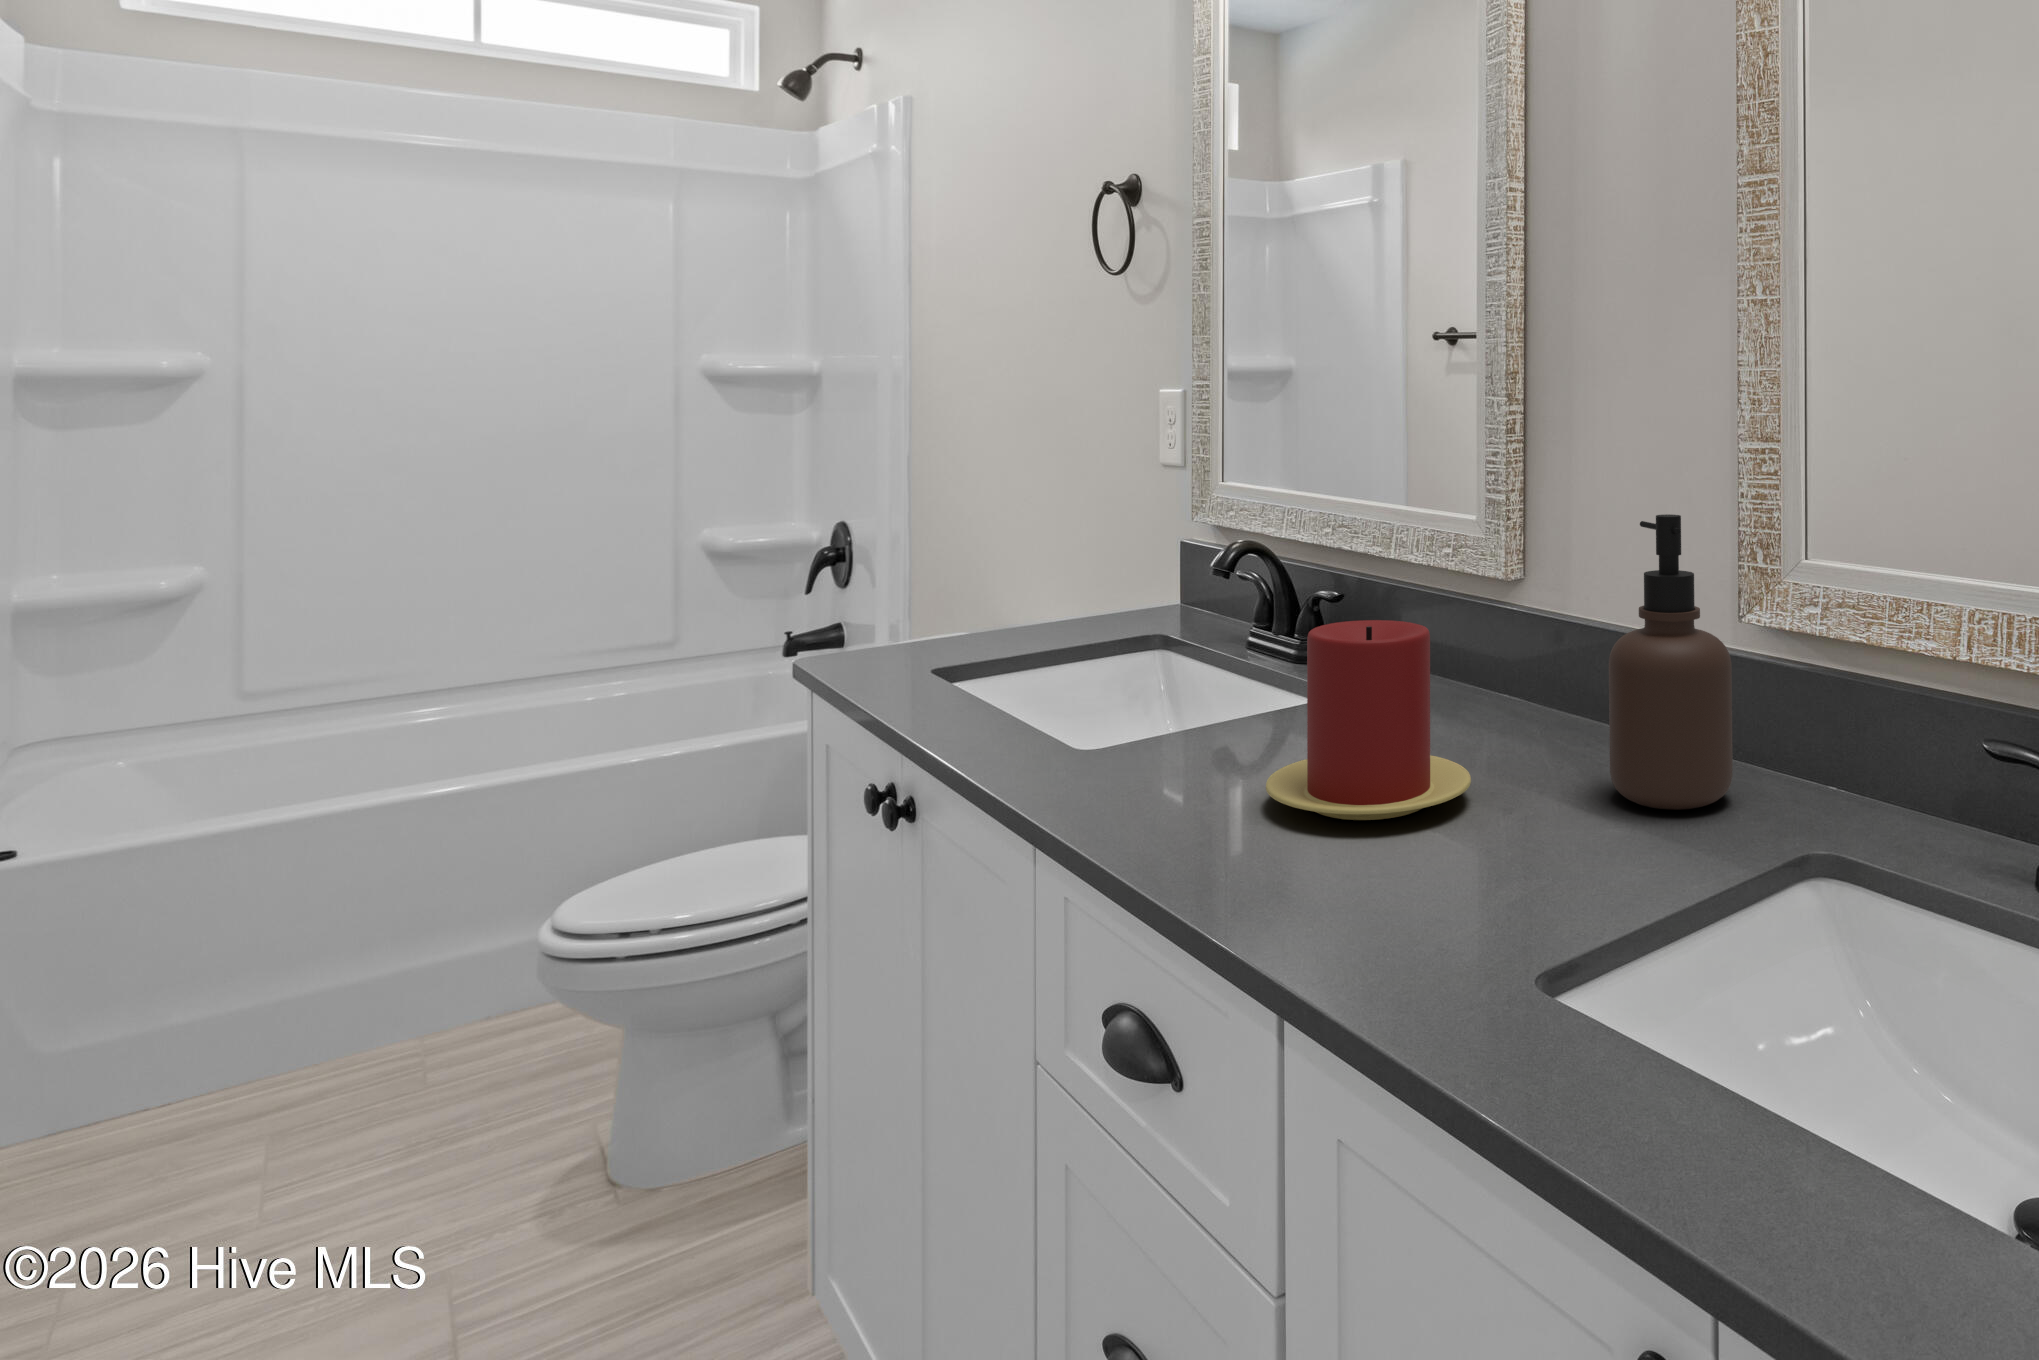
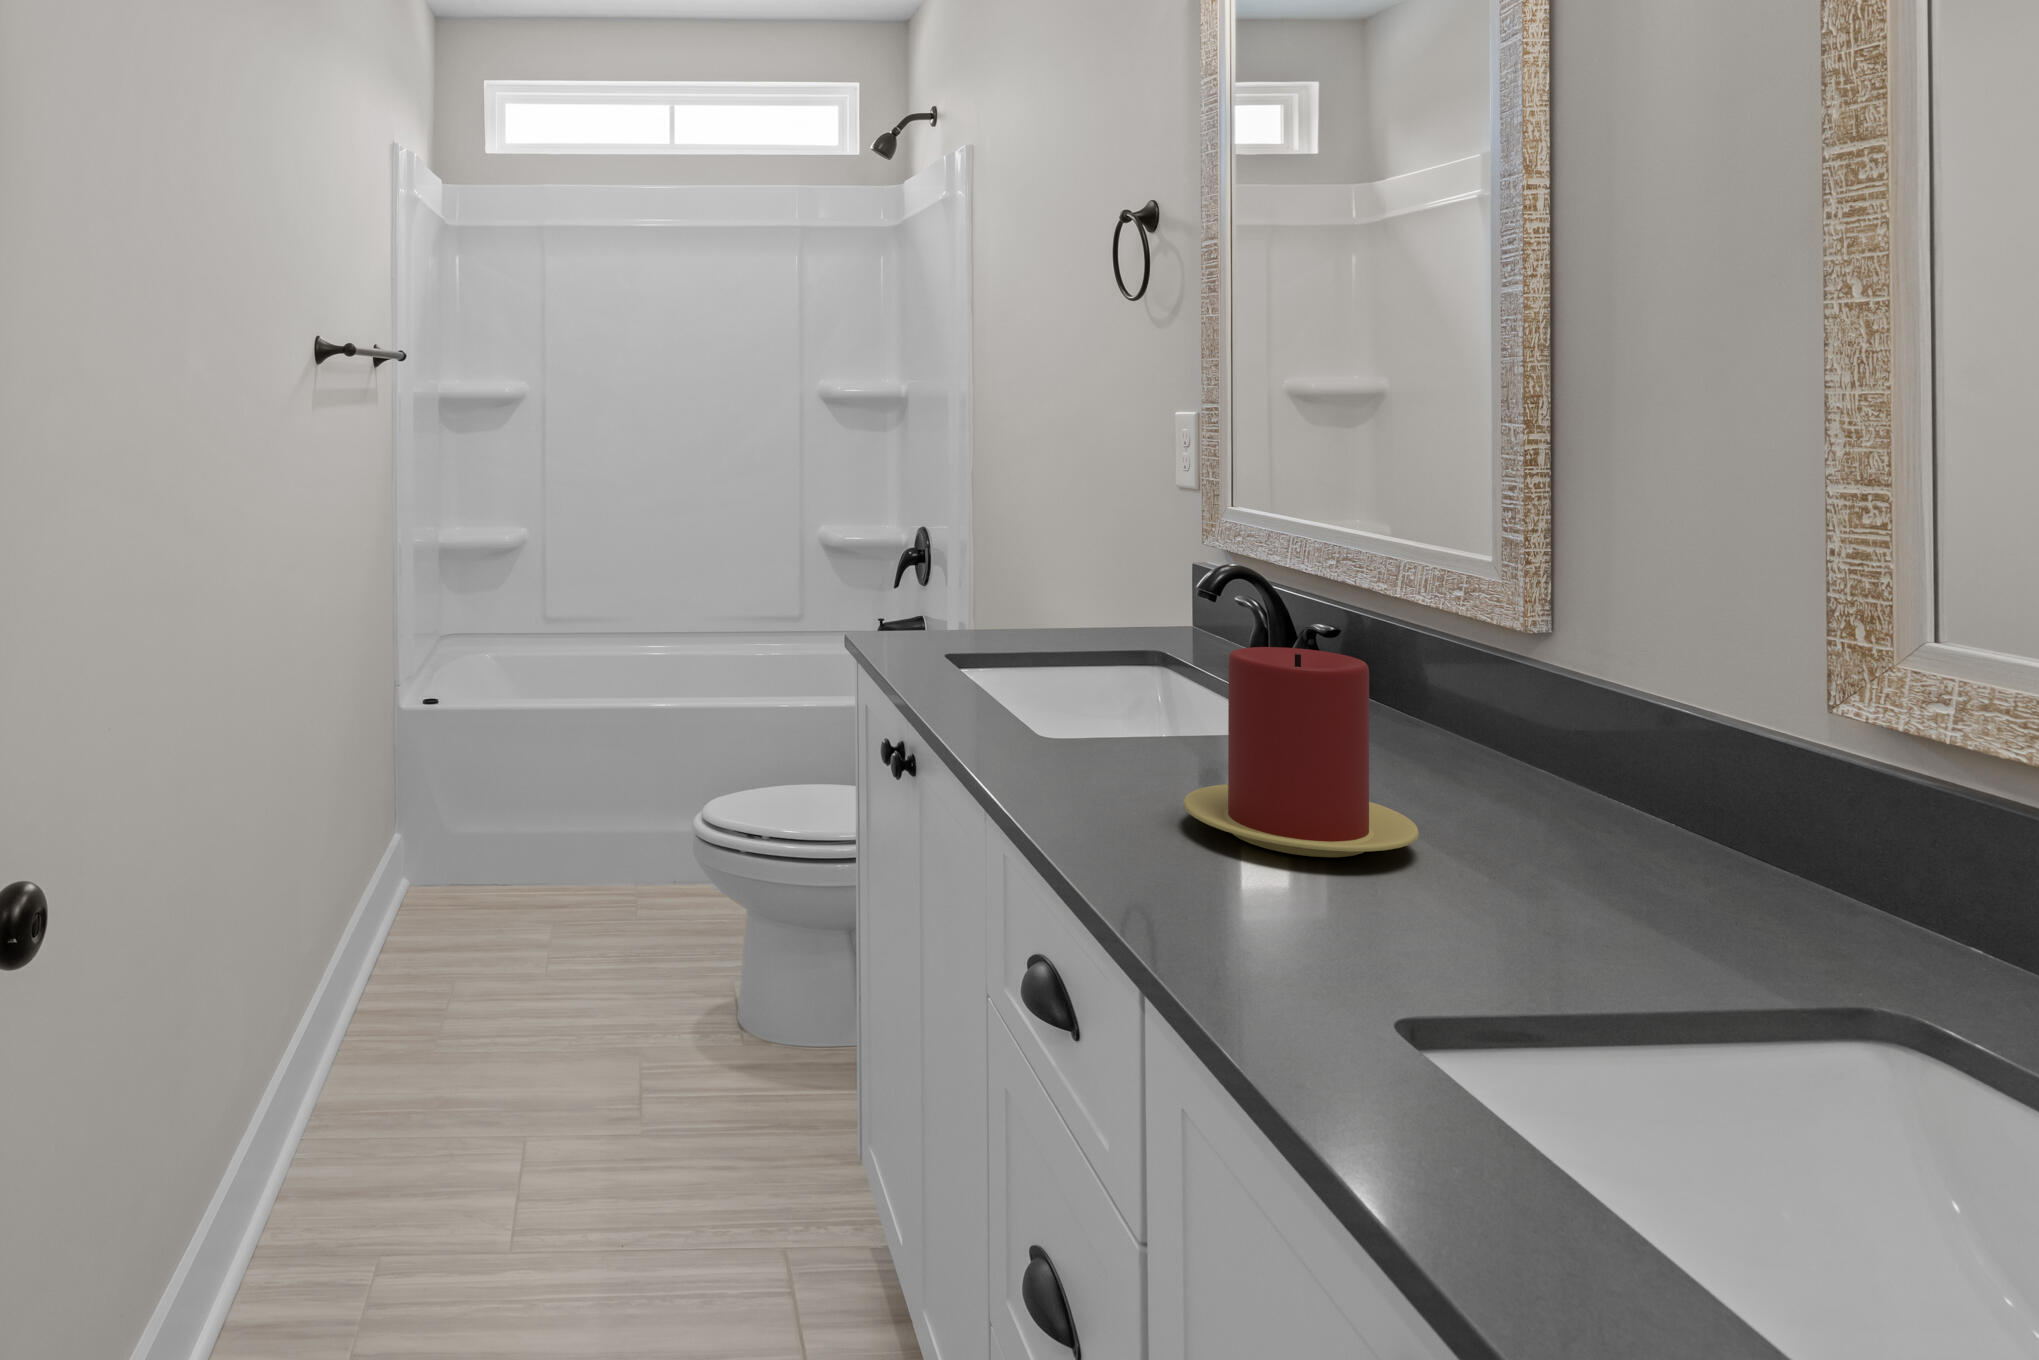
soap dispenser: present [1609,514,1733,810] -> none [1603,565,1789,930]

